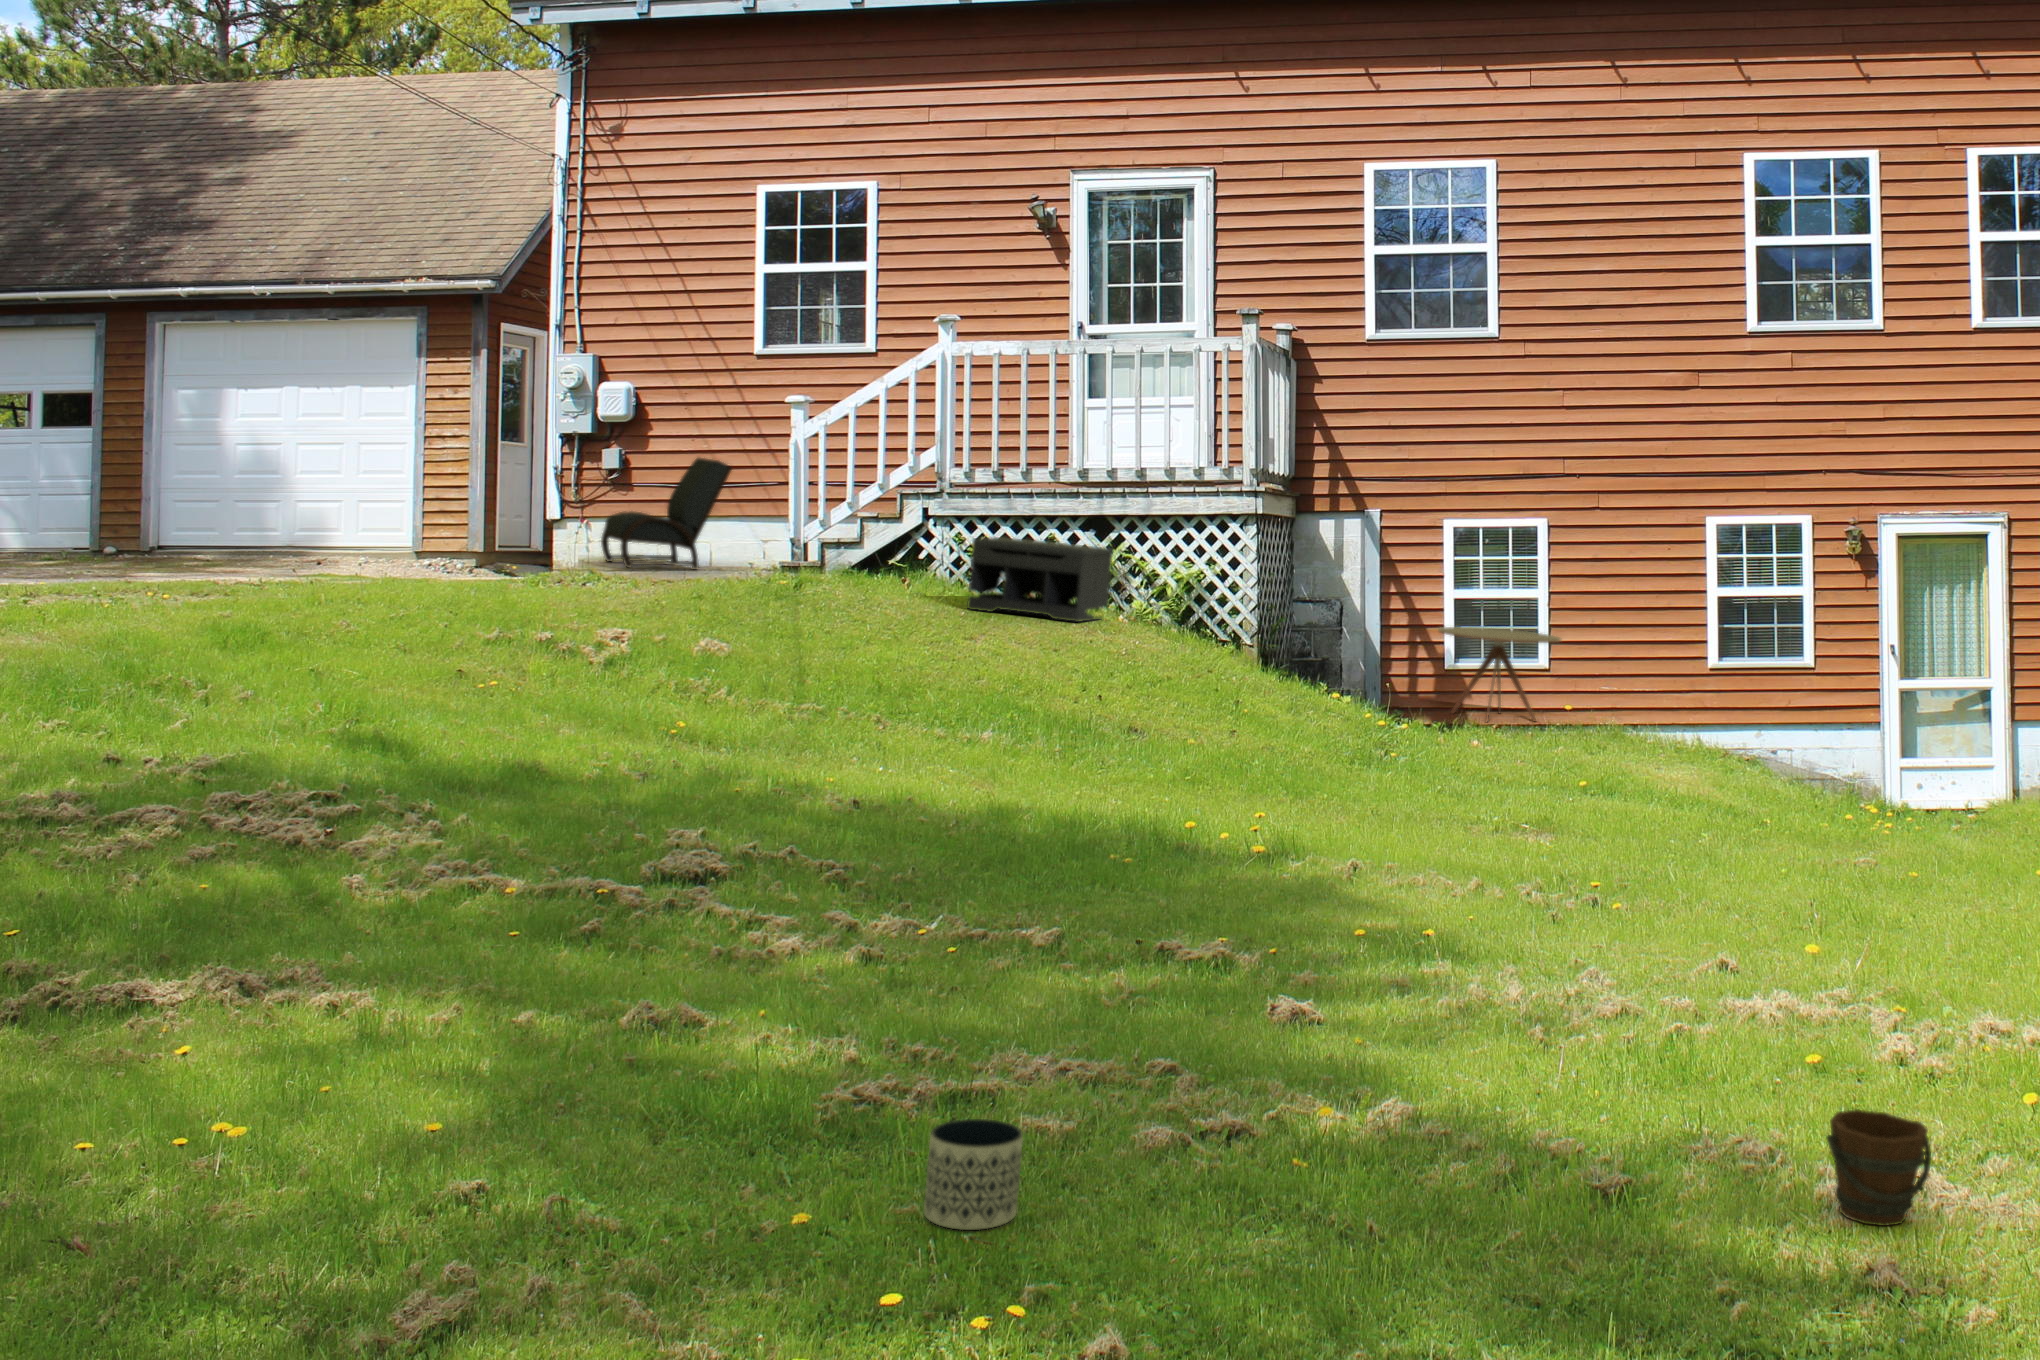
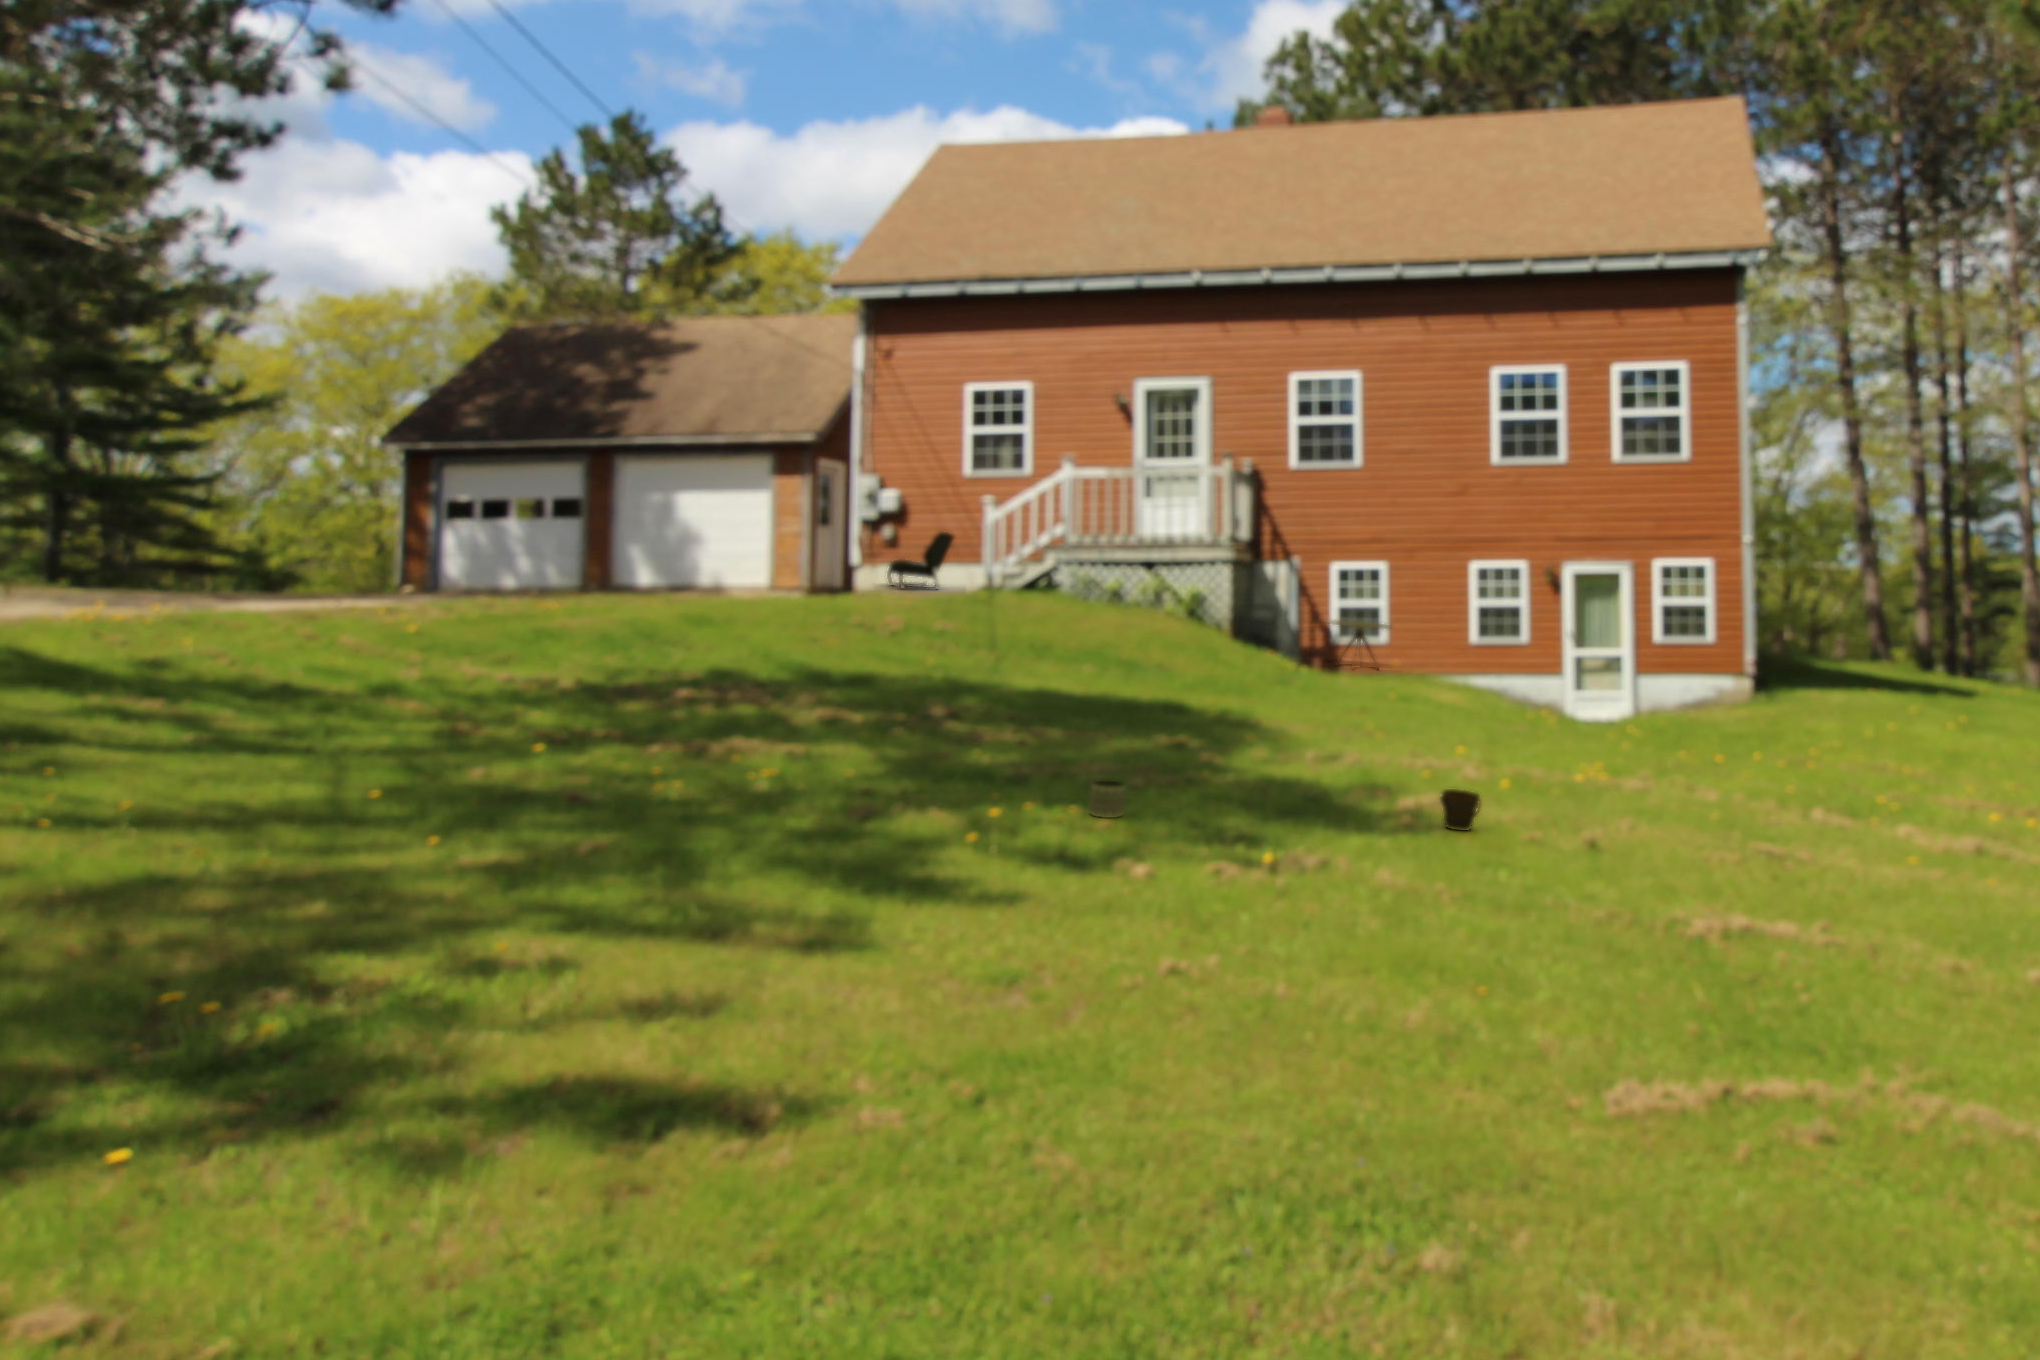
bench: present [967,537,1113,622] -> none [1081,573,1156,616]

